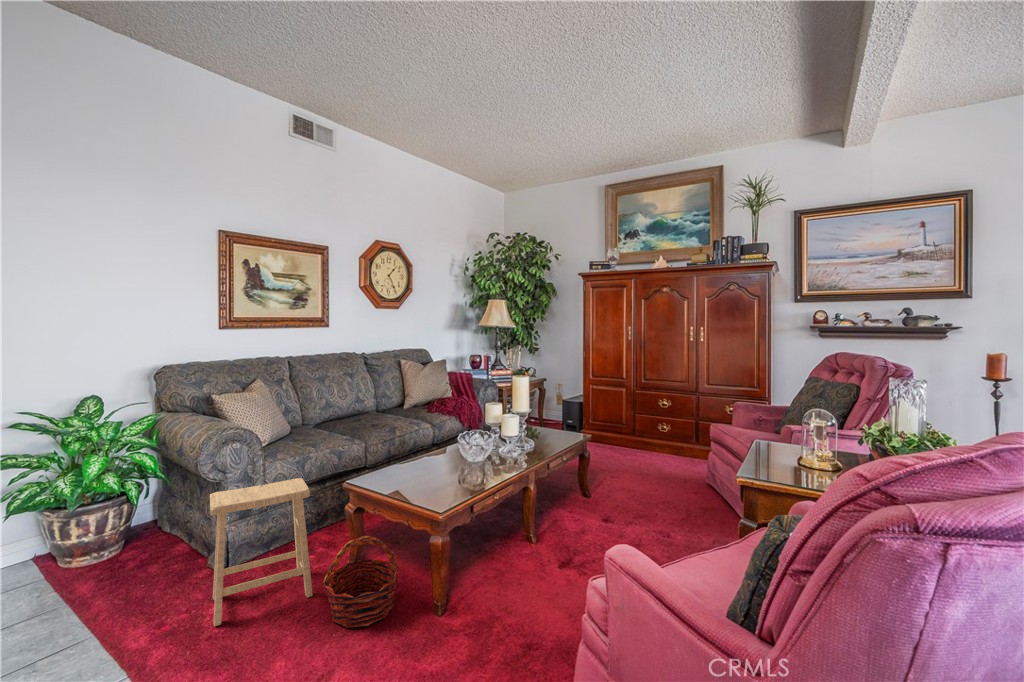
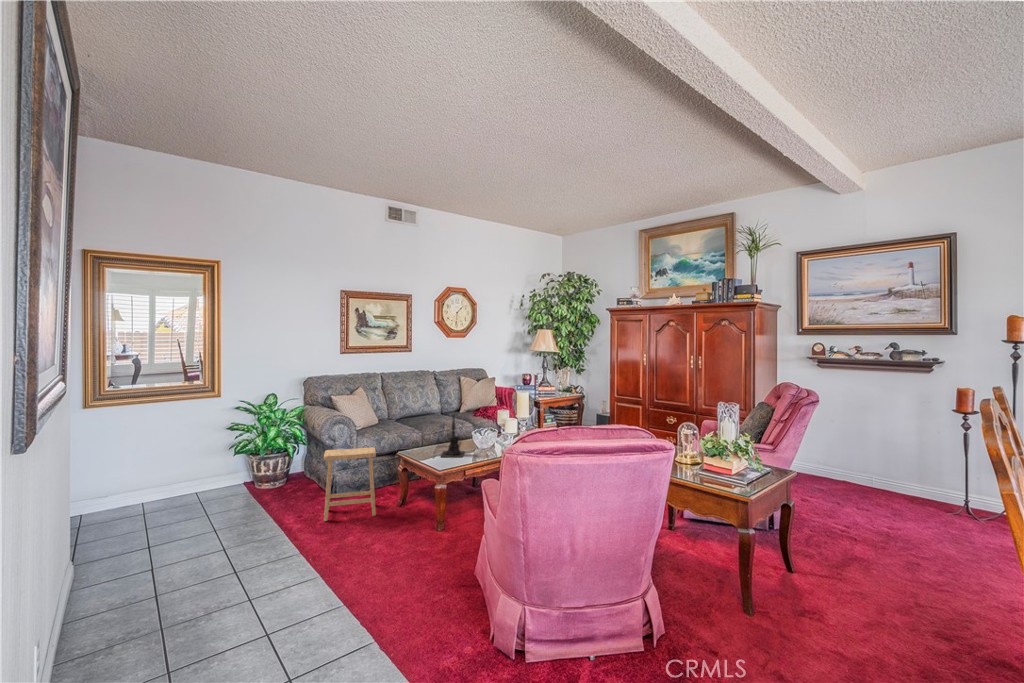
candle holder: none [419,405,458,486] -> present [441,413,464,457]
basket: present [323,536,399,628] -> none [378,481,421,531]

